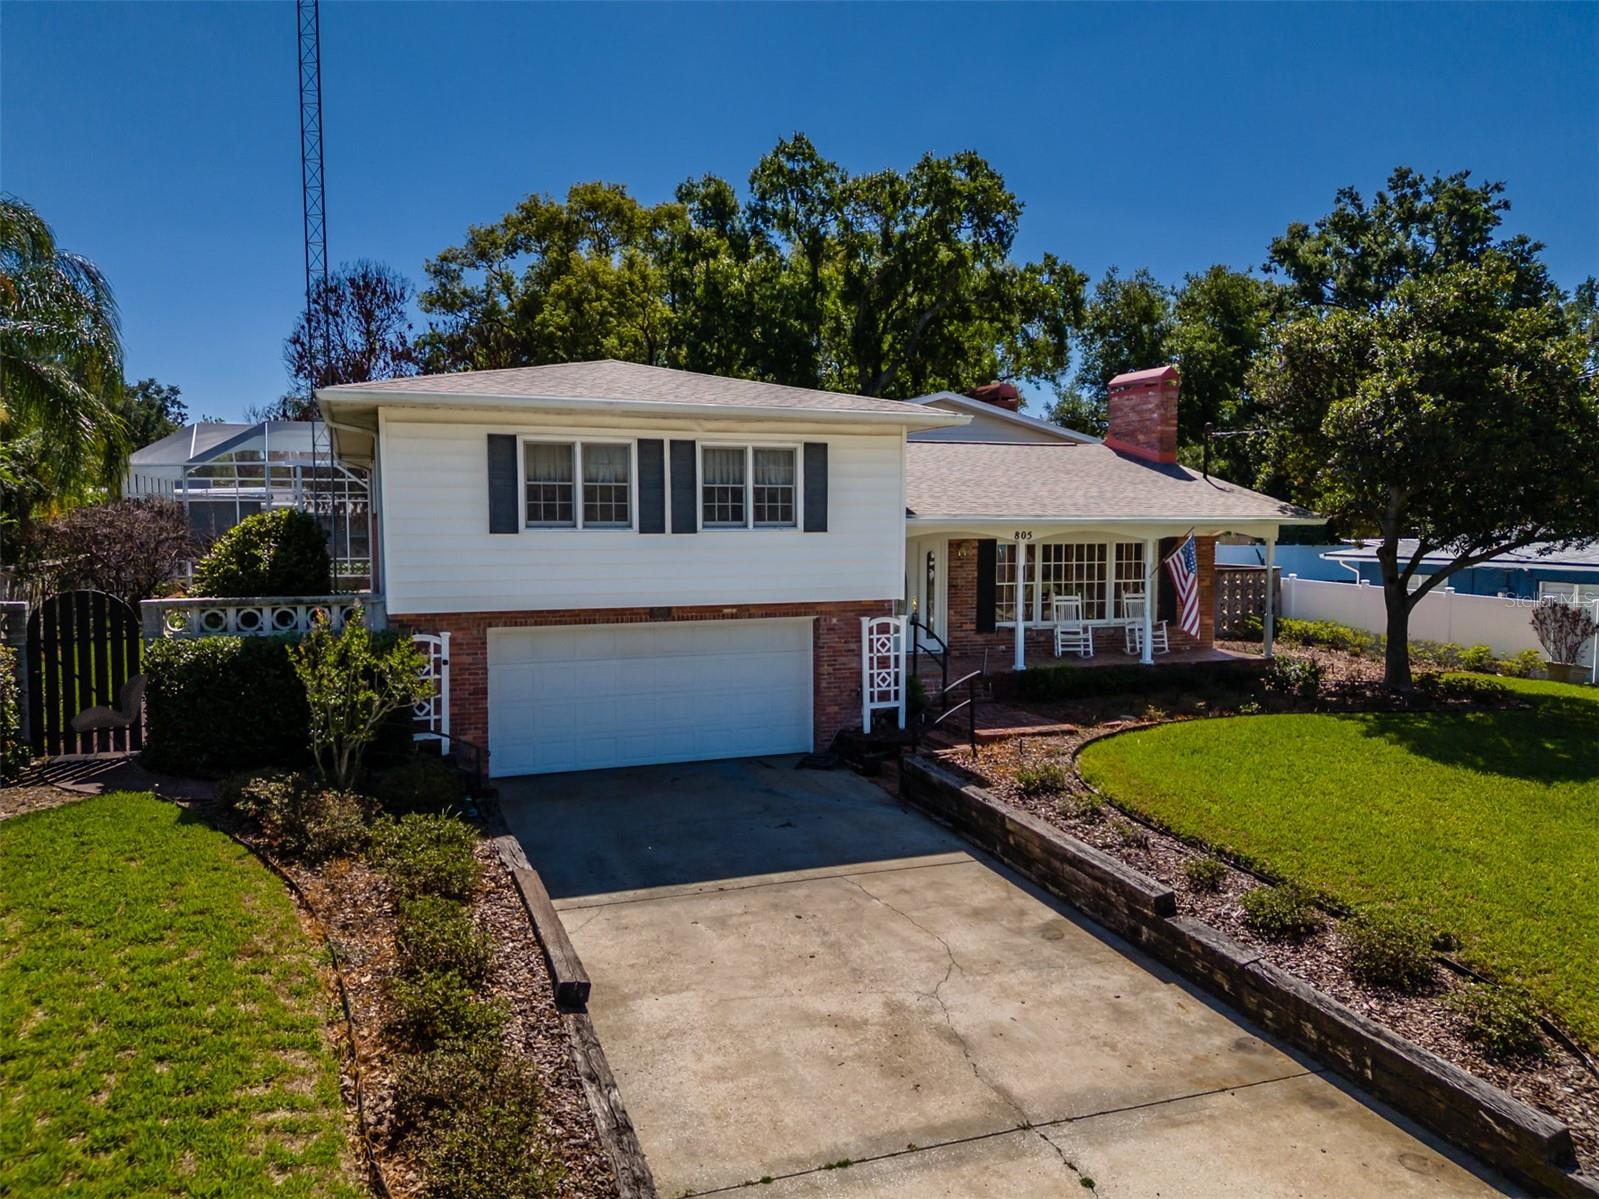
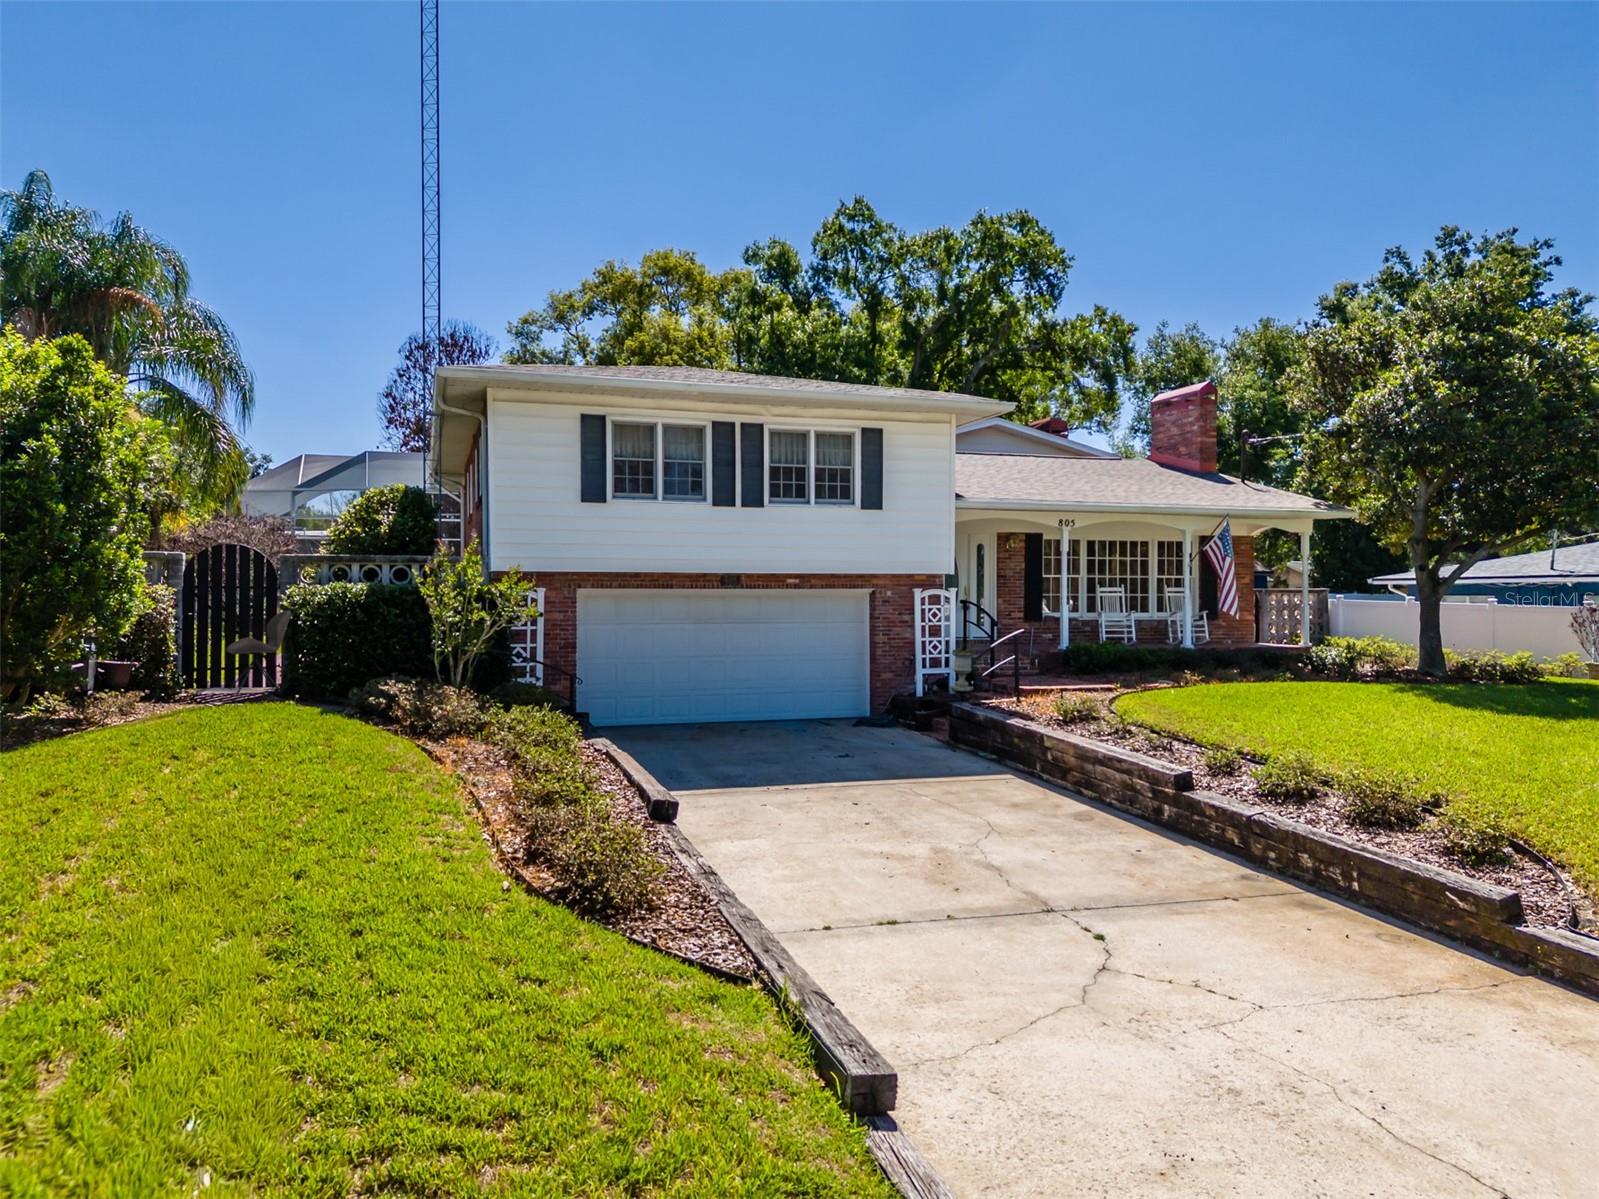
planter: none [900,681,928,728] -> present [950,648,976,692]

